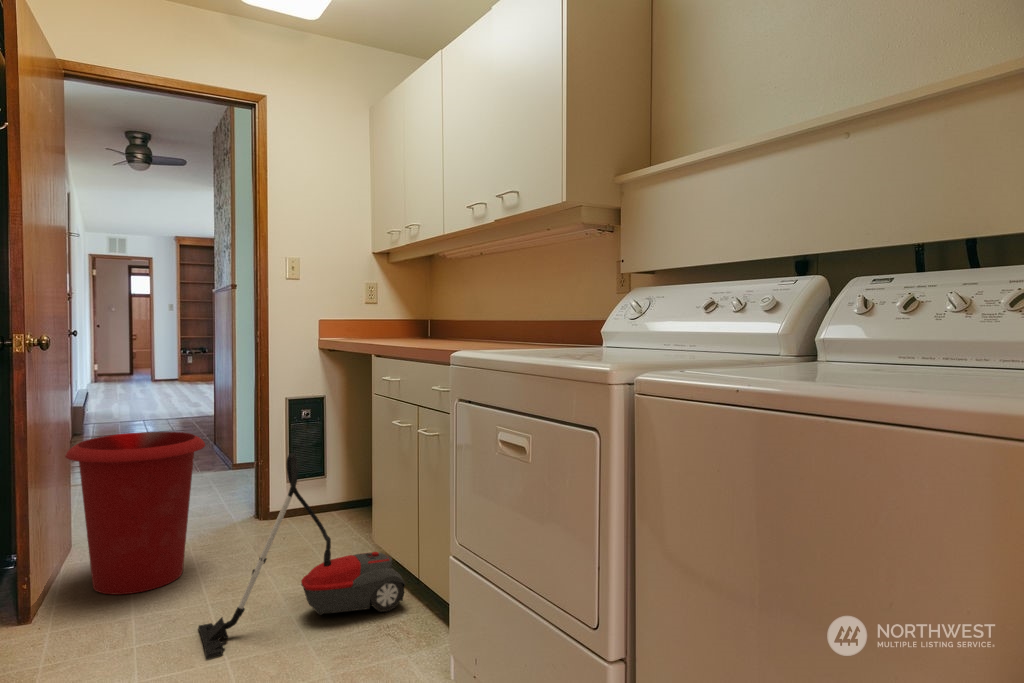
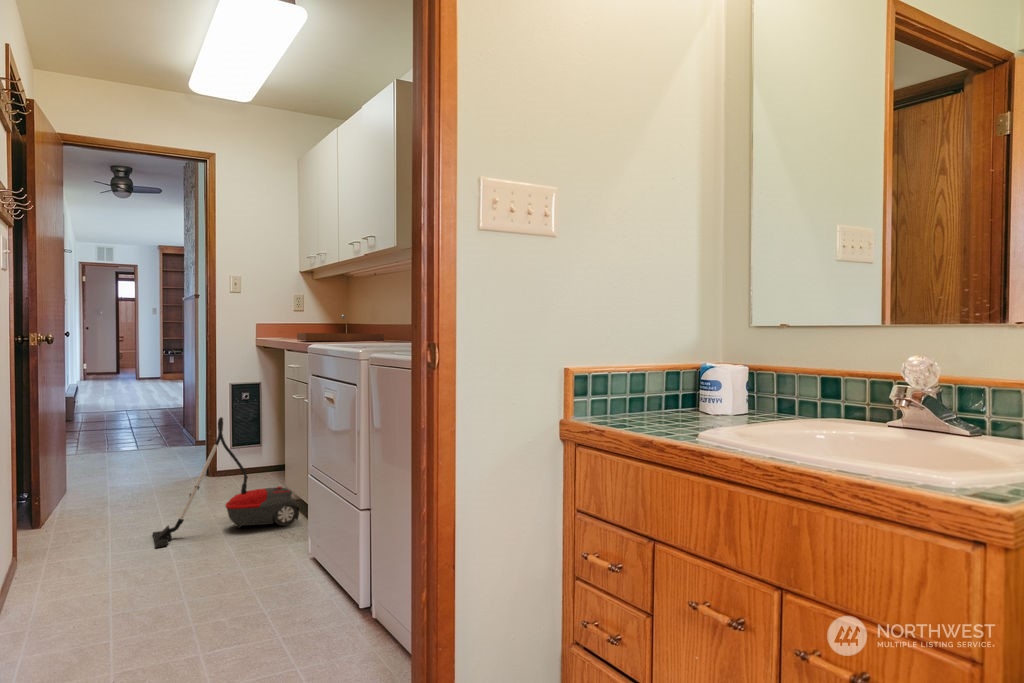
tray: none [388,306,507,343] -> present [297,315,384,341]
waste bin: present [65,432,205,595] -> none [61,406,164,518]

